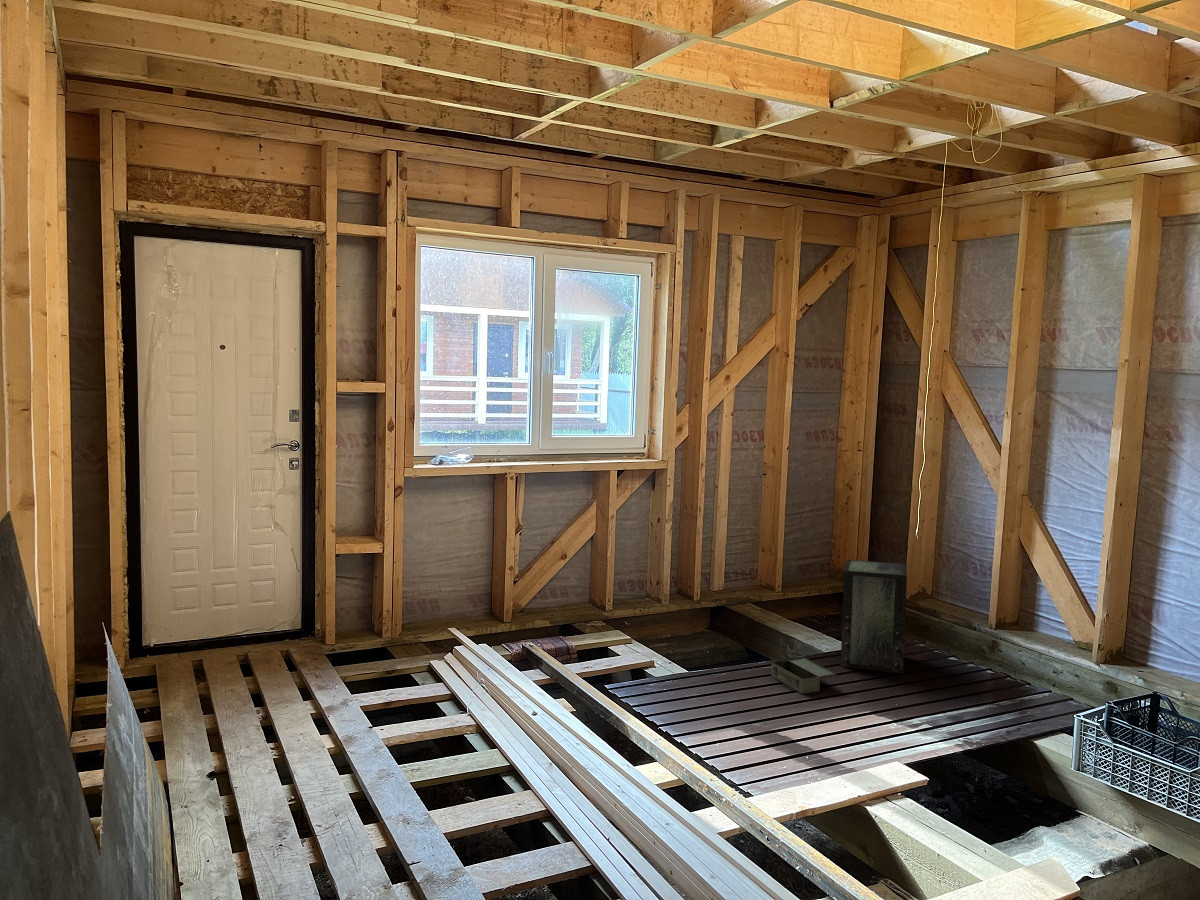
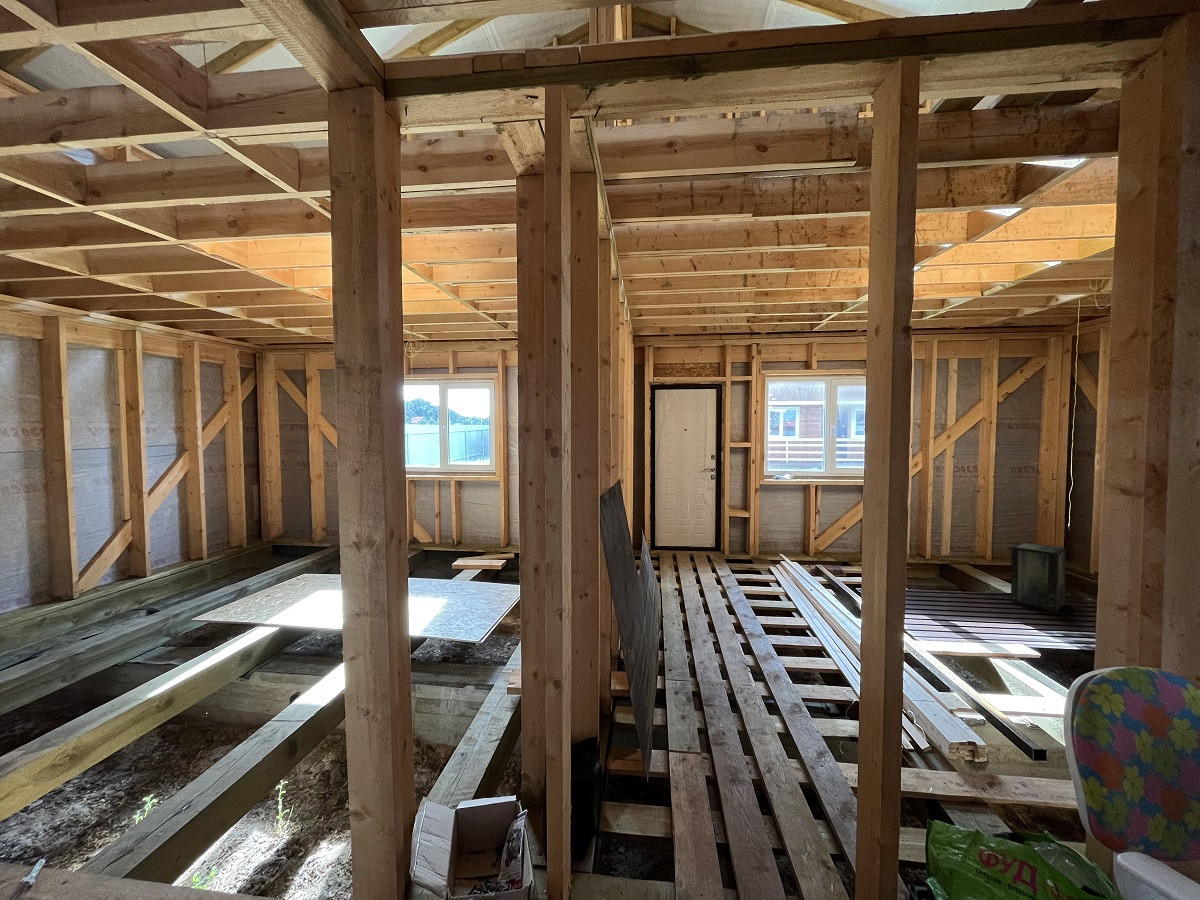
toolbox: present [771,657,836,694] -> none [957,592,998,610]

